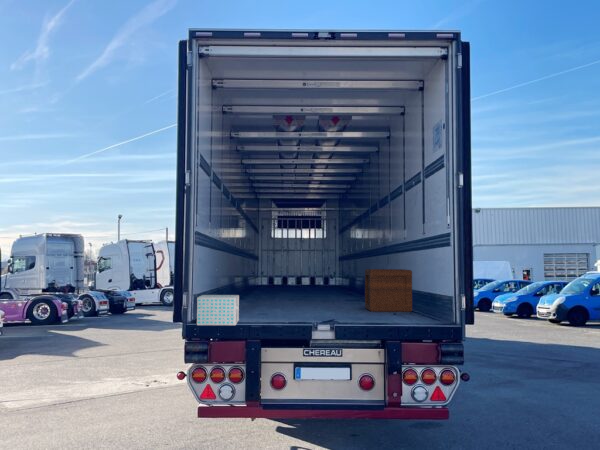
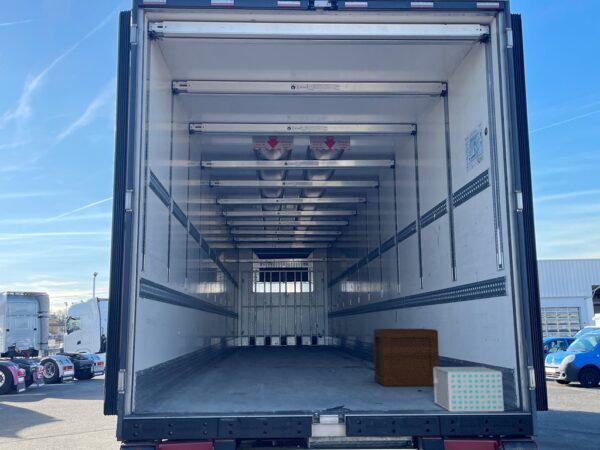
storage box: present [197,295,239,325] -> present [434,367,504,412]

